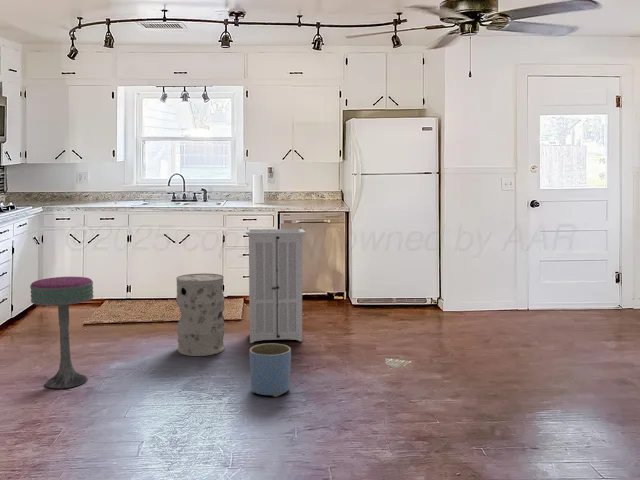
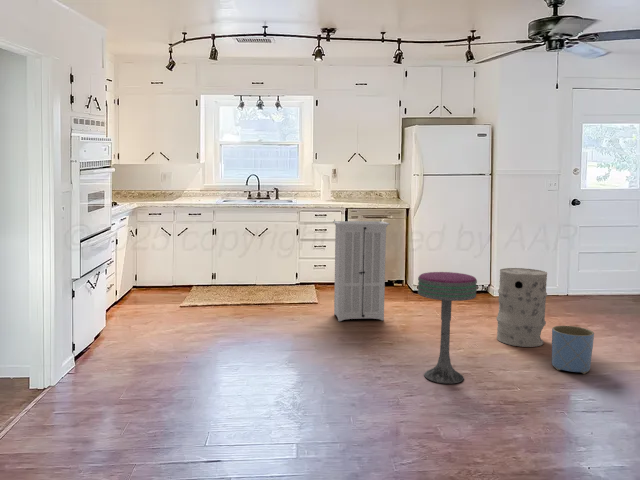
trash can: present [176,273,226,356] -> present [496,268,547,347]
bar stool: present [30,277,93,388] -> present [418,272,477,384]
planter: present [249,343,291,397] -> present [552,326,594,374]

